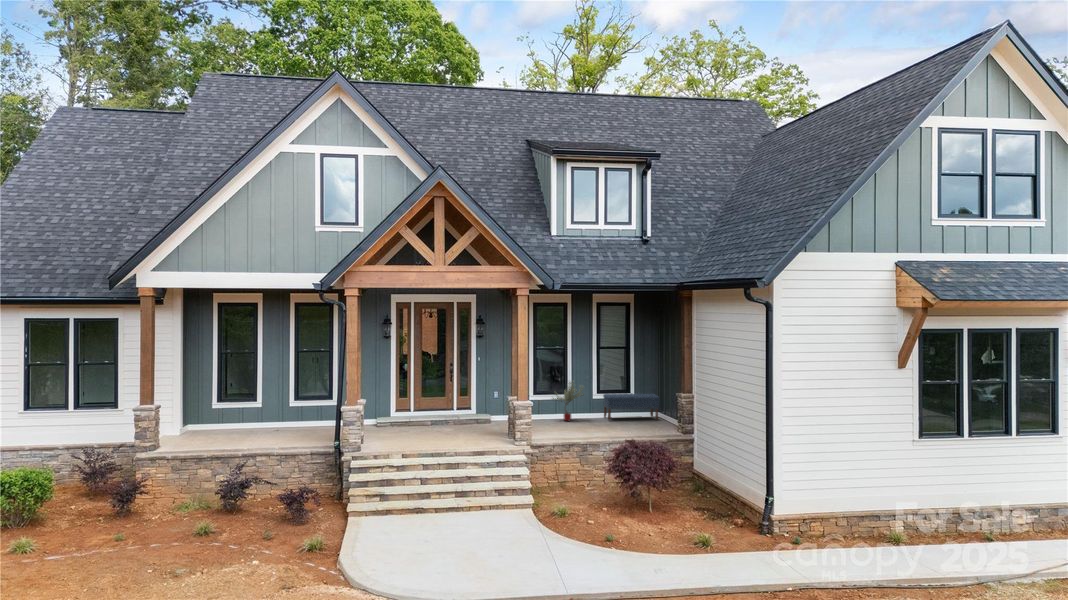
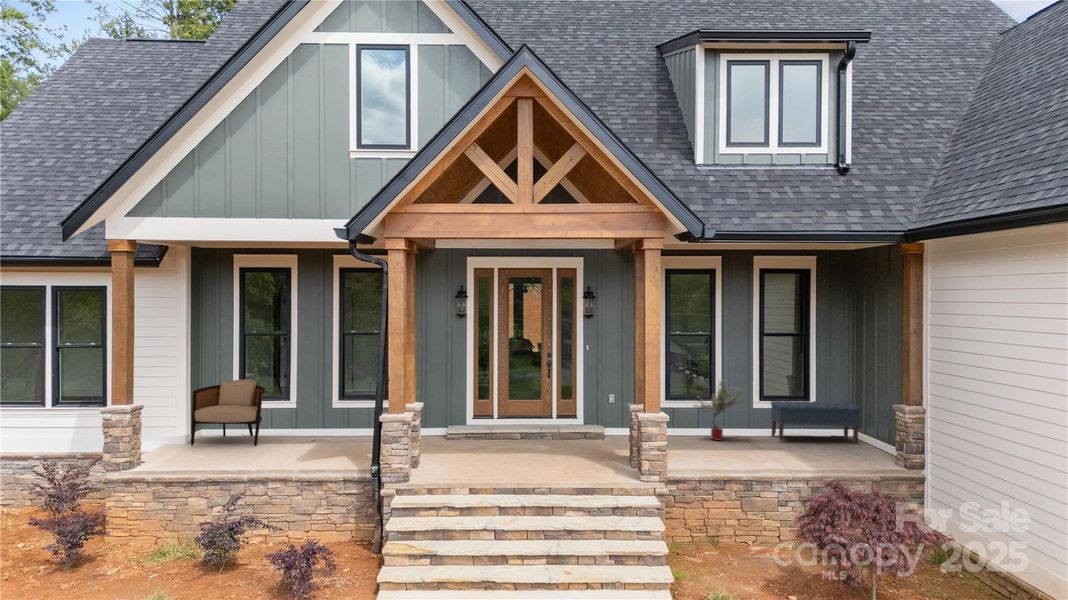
armchair: none [192,387,247,436] -> present [191,380,265,446]

